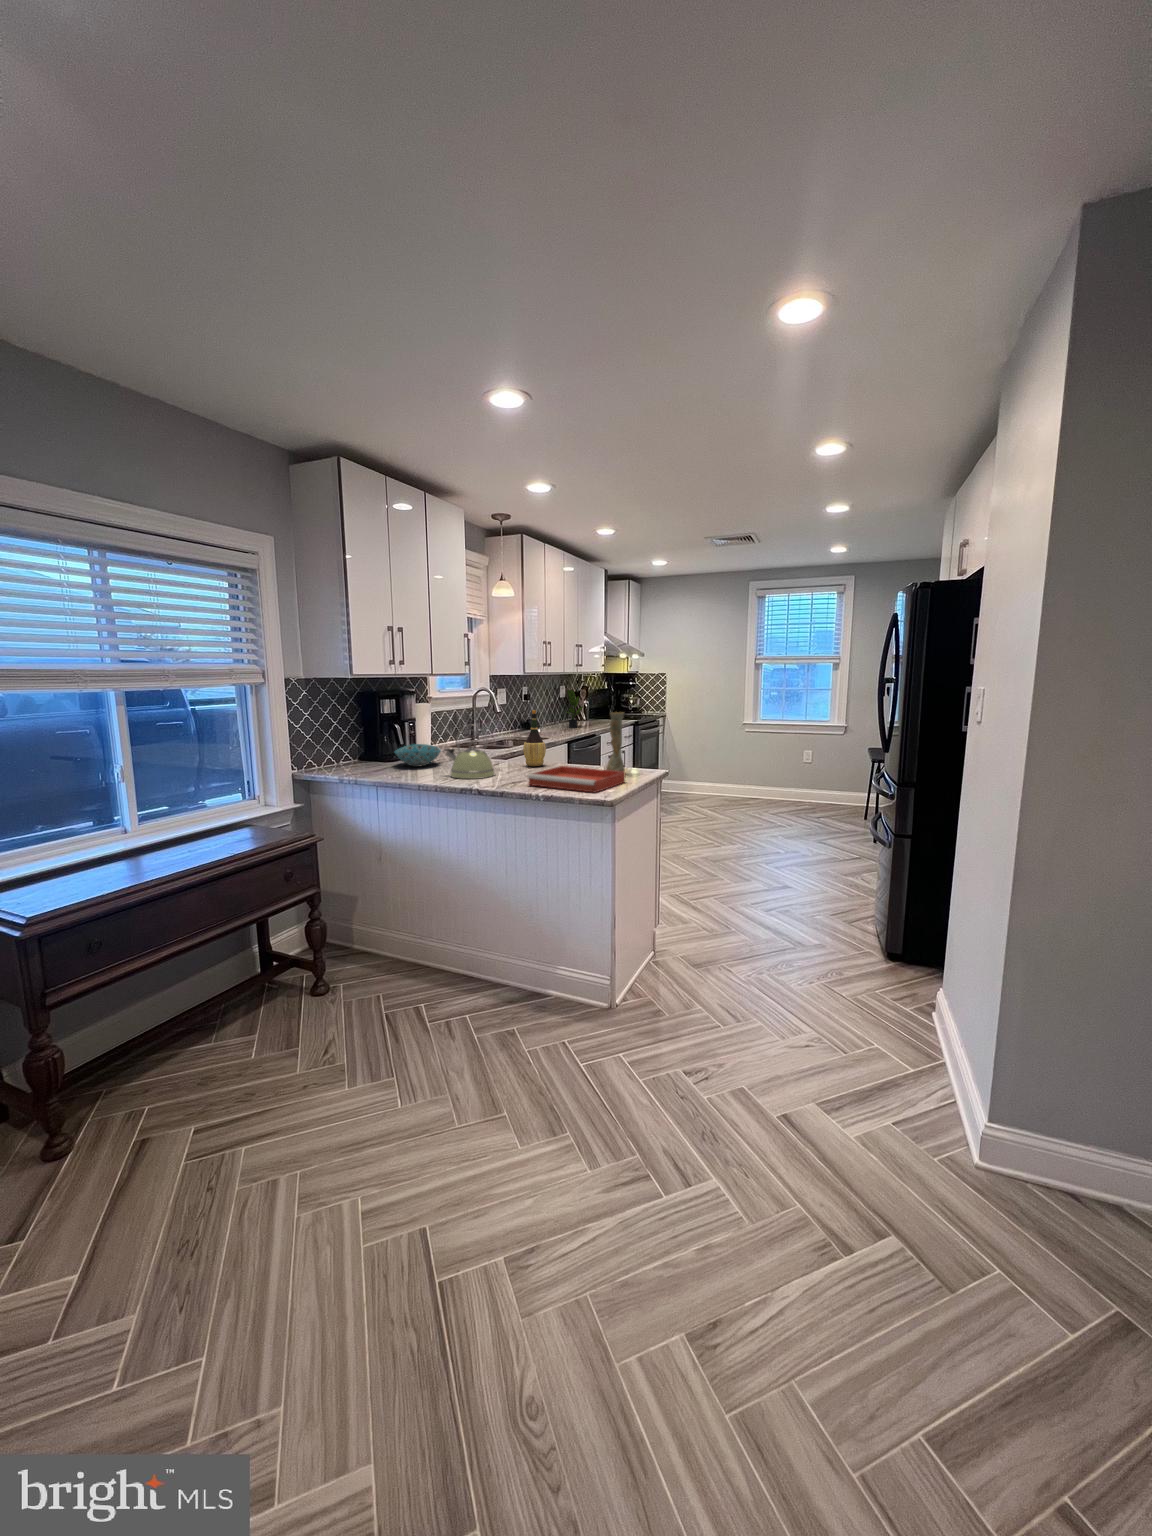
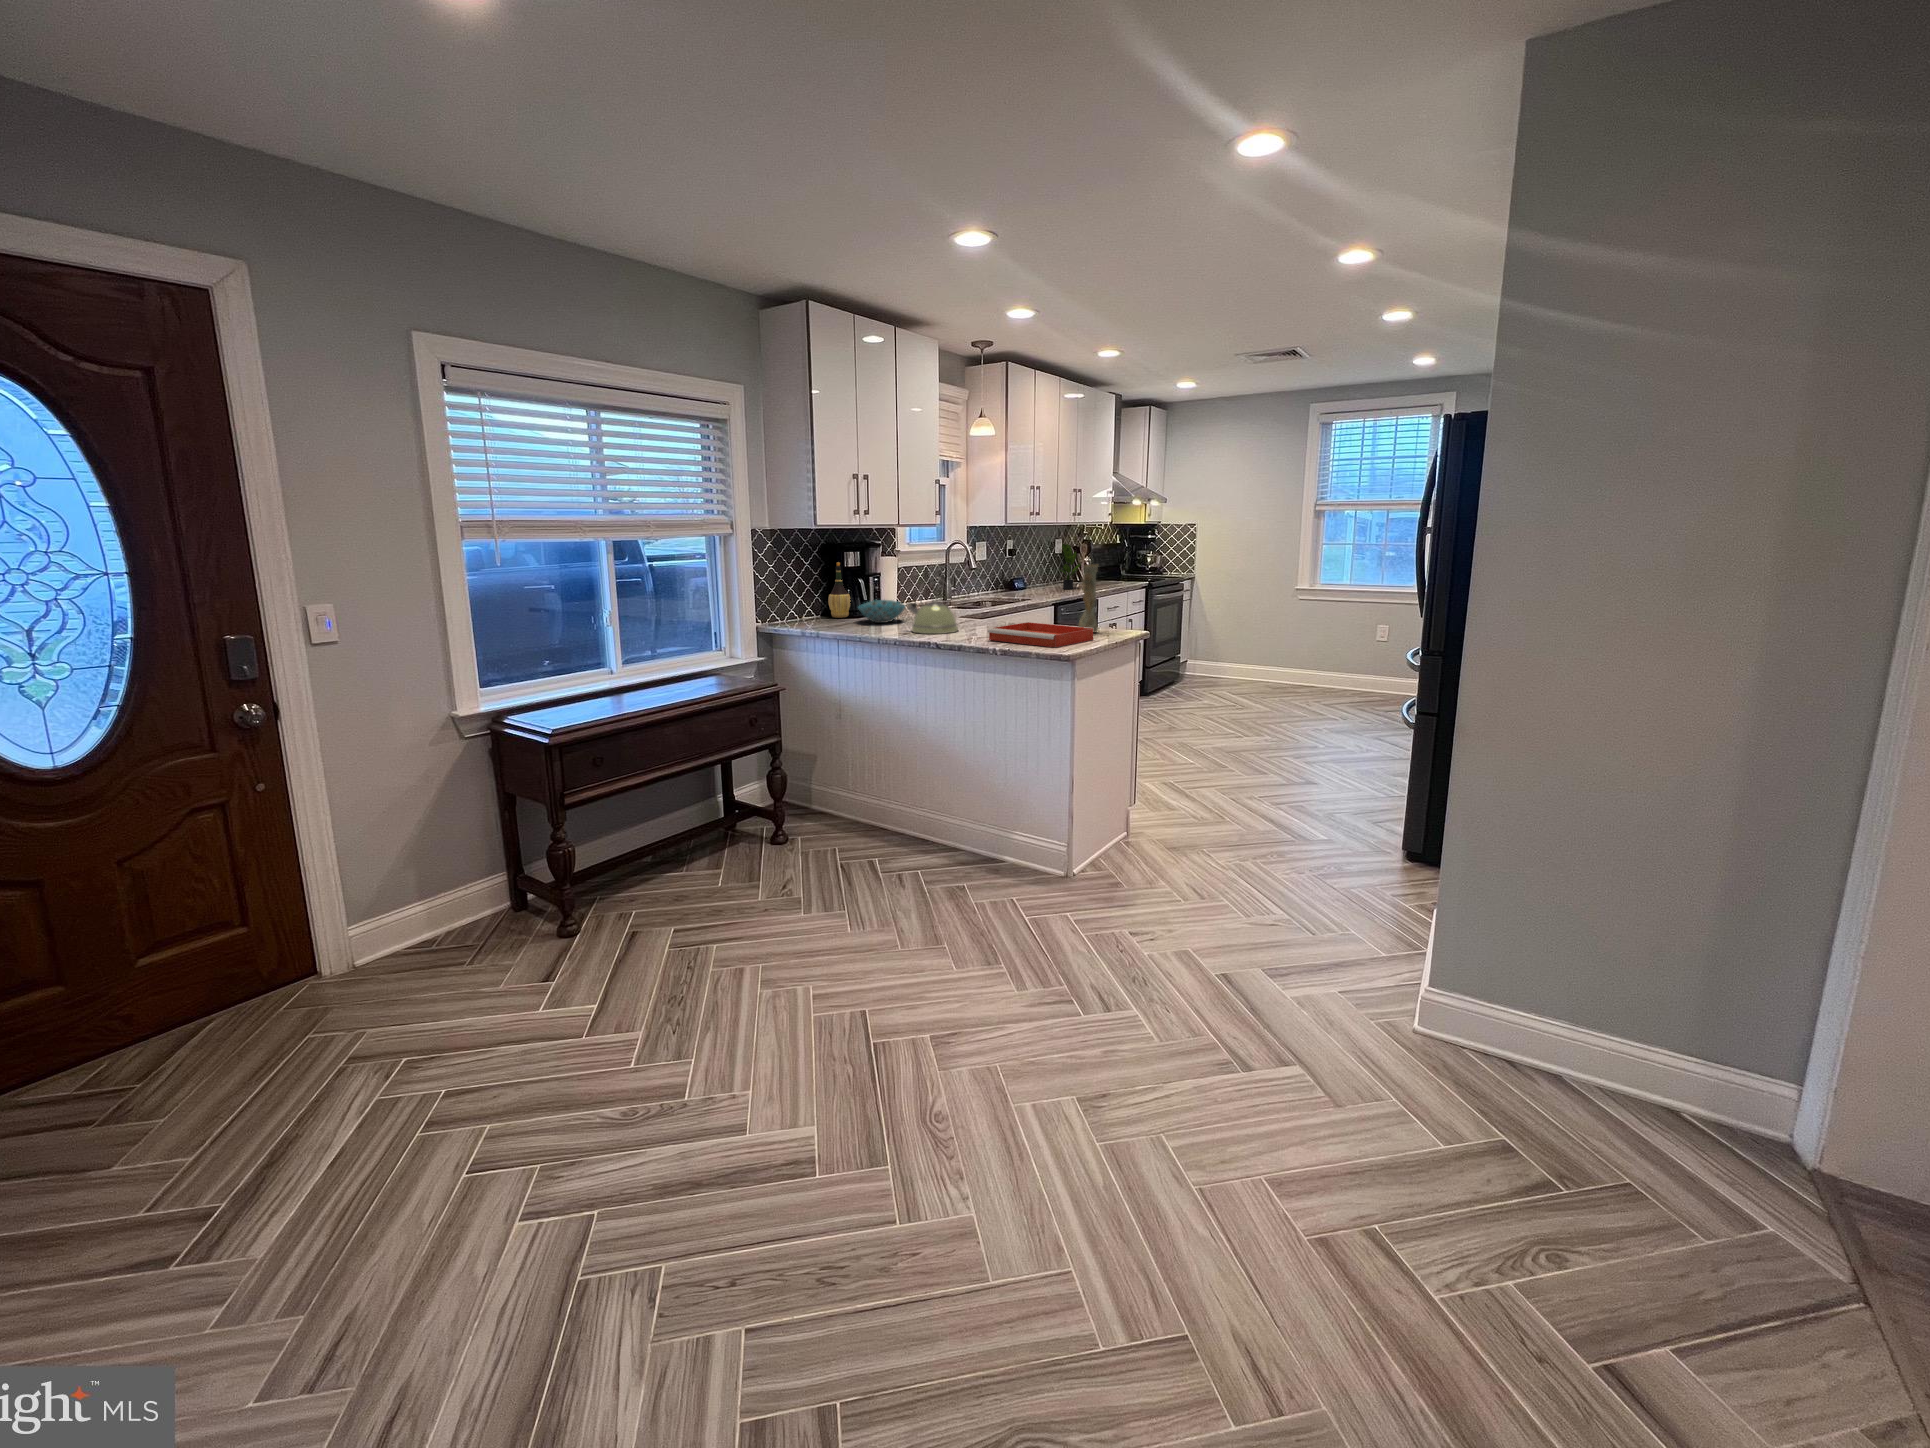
wine bottle: present [523,710,546,766] -> present [828,562,851,618]

